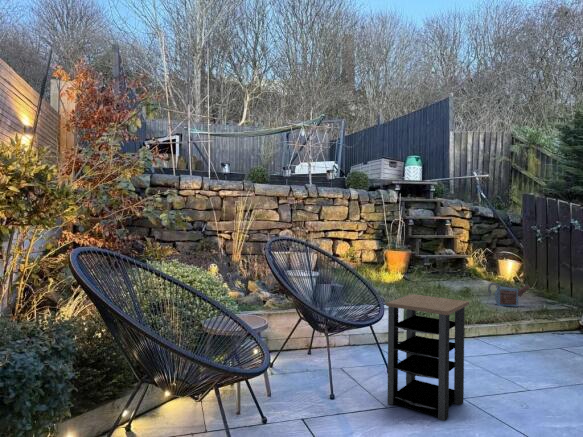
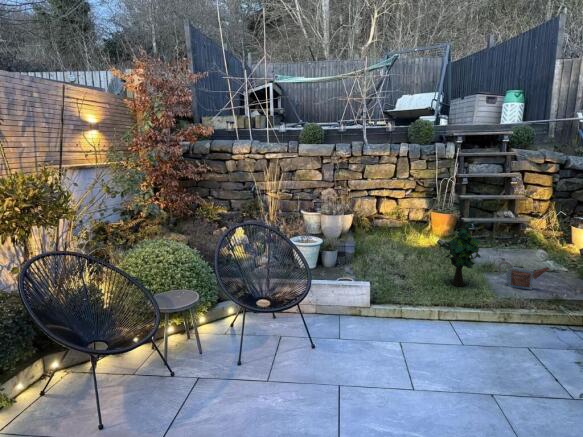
decorative plant: none [443,247,480,307] -> present [442,223,481,286]
side table: present [386,294,469,421] -> none [271,287,352,412]

